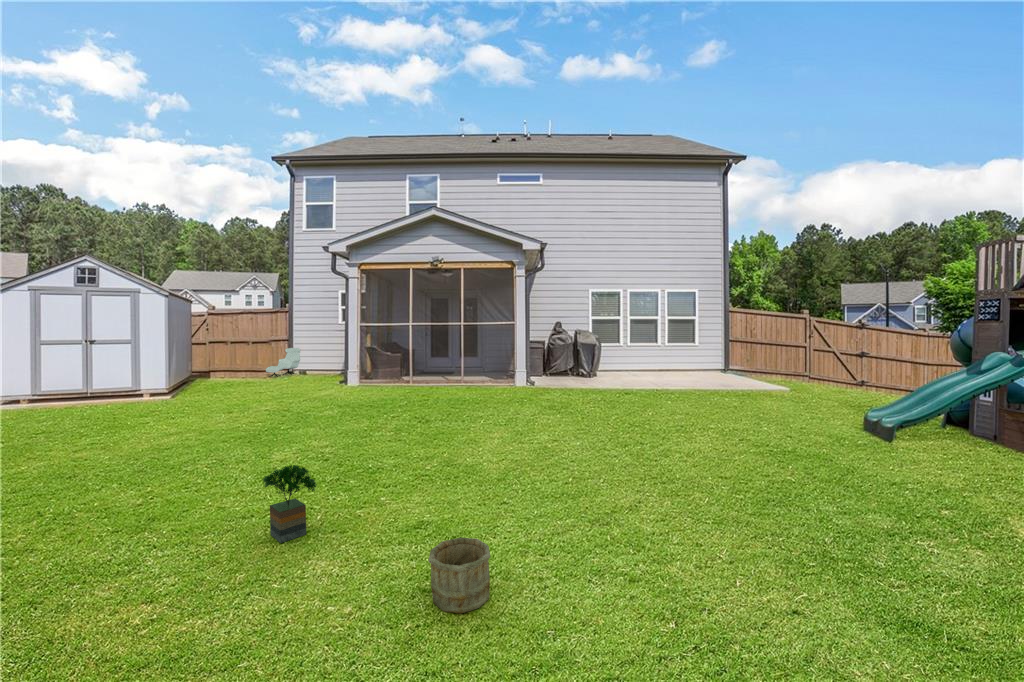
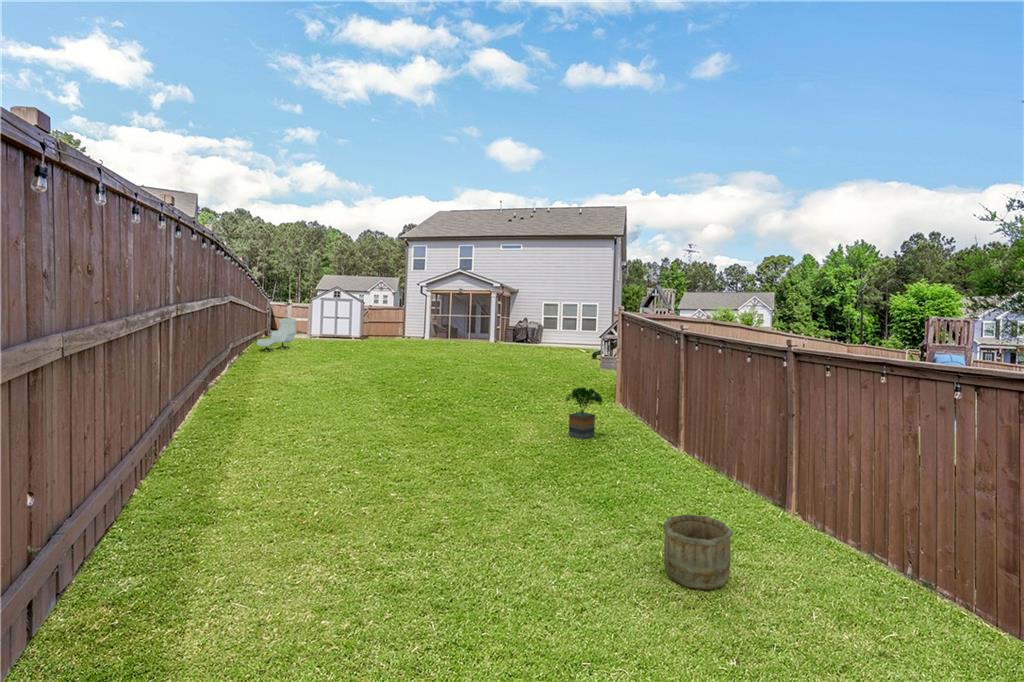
potted tree: present [263,465,317,543] -> present [566,387,603,439]
wooden bucket: present [428,538,490,613] -> present [663,515,733,590]

